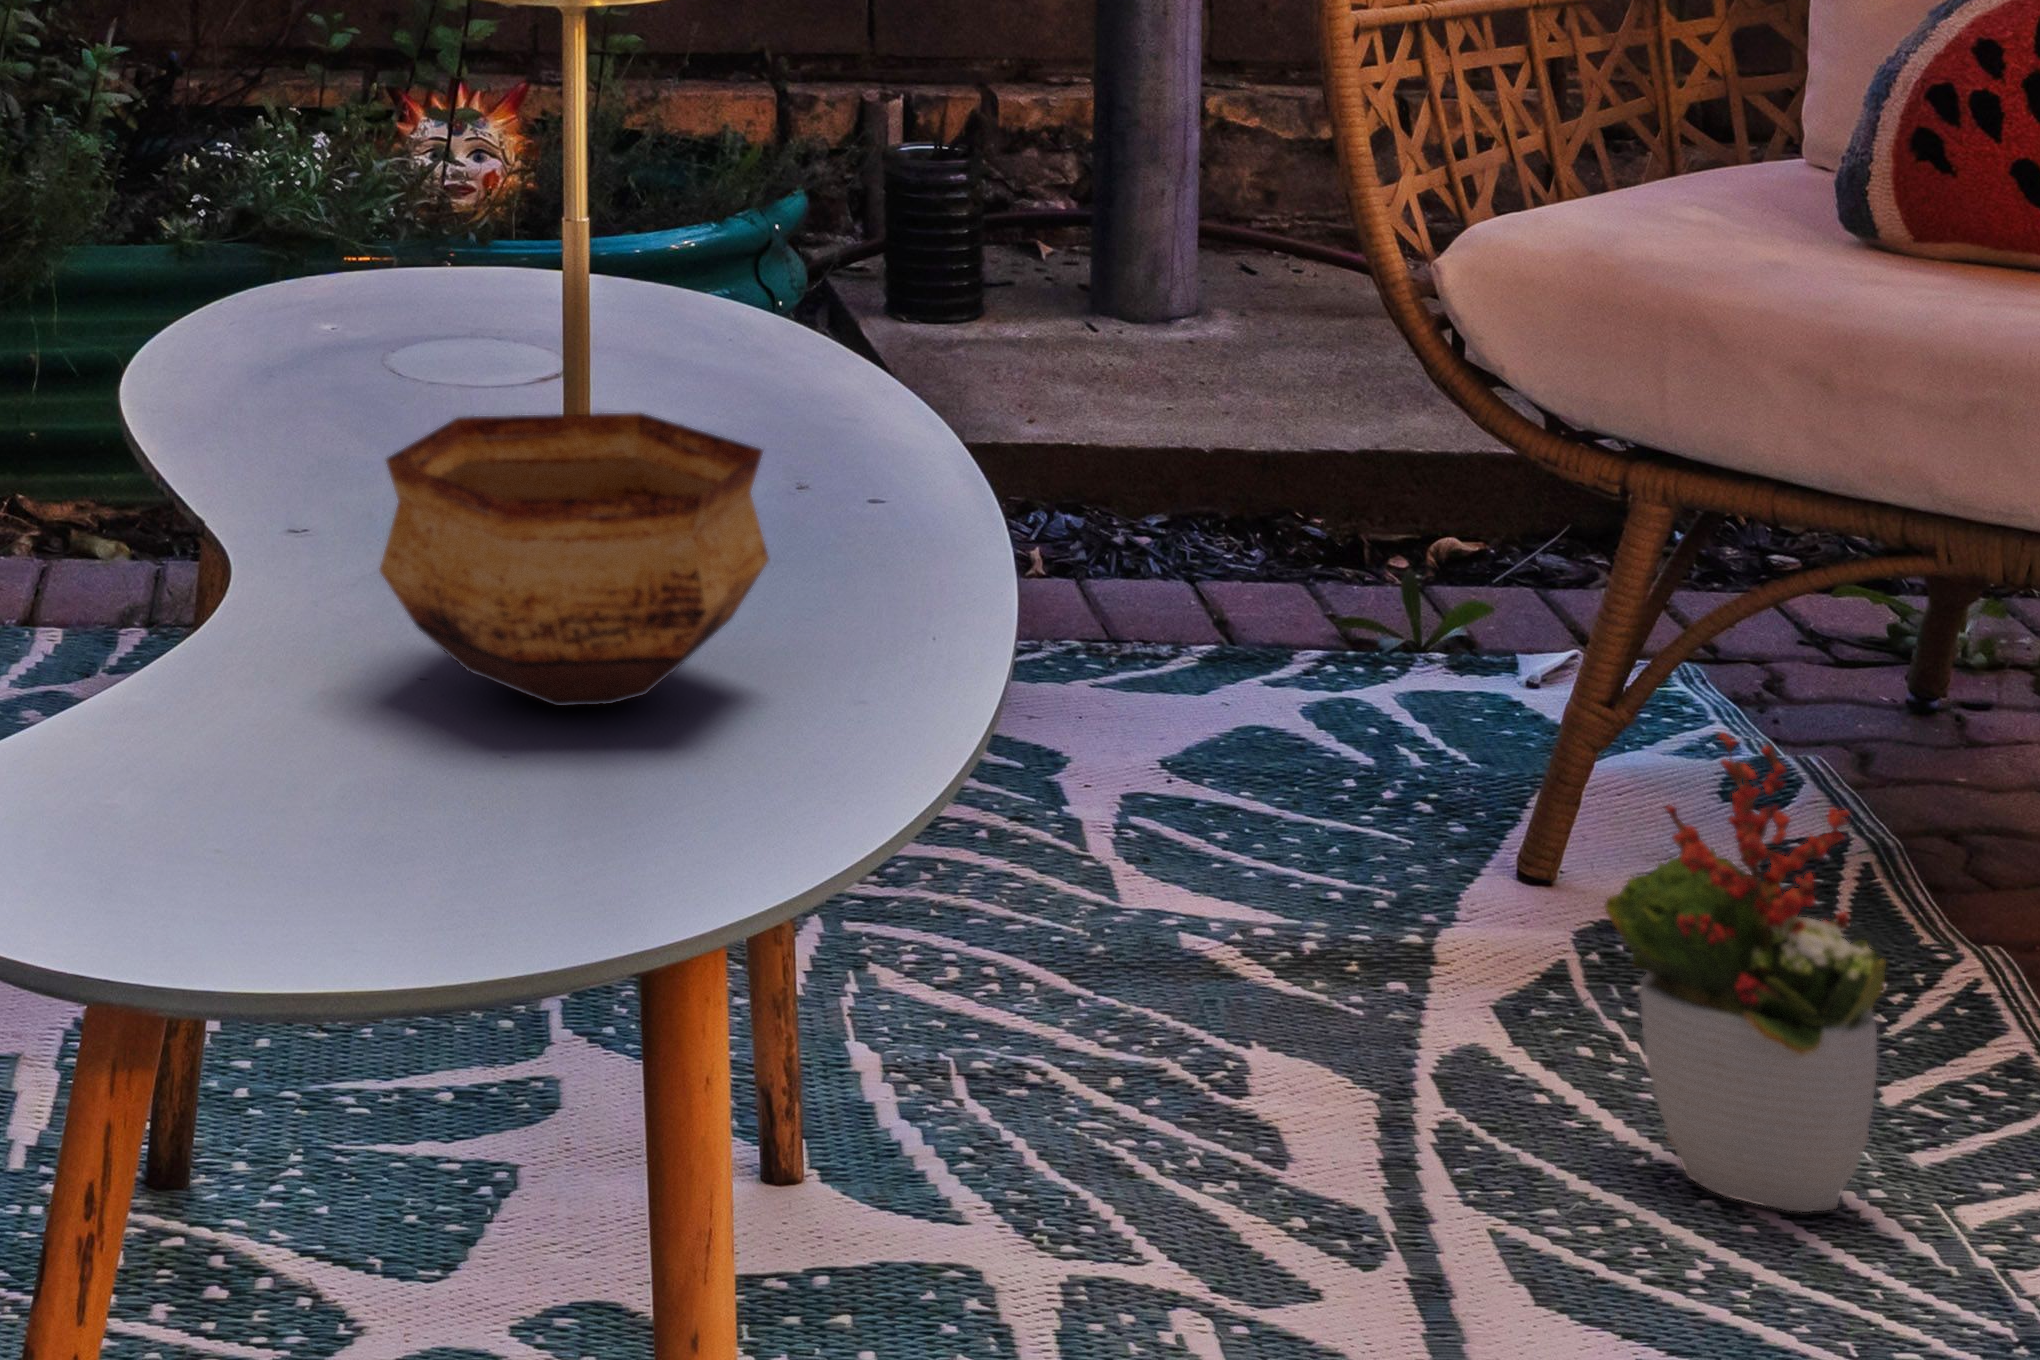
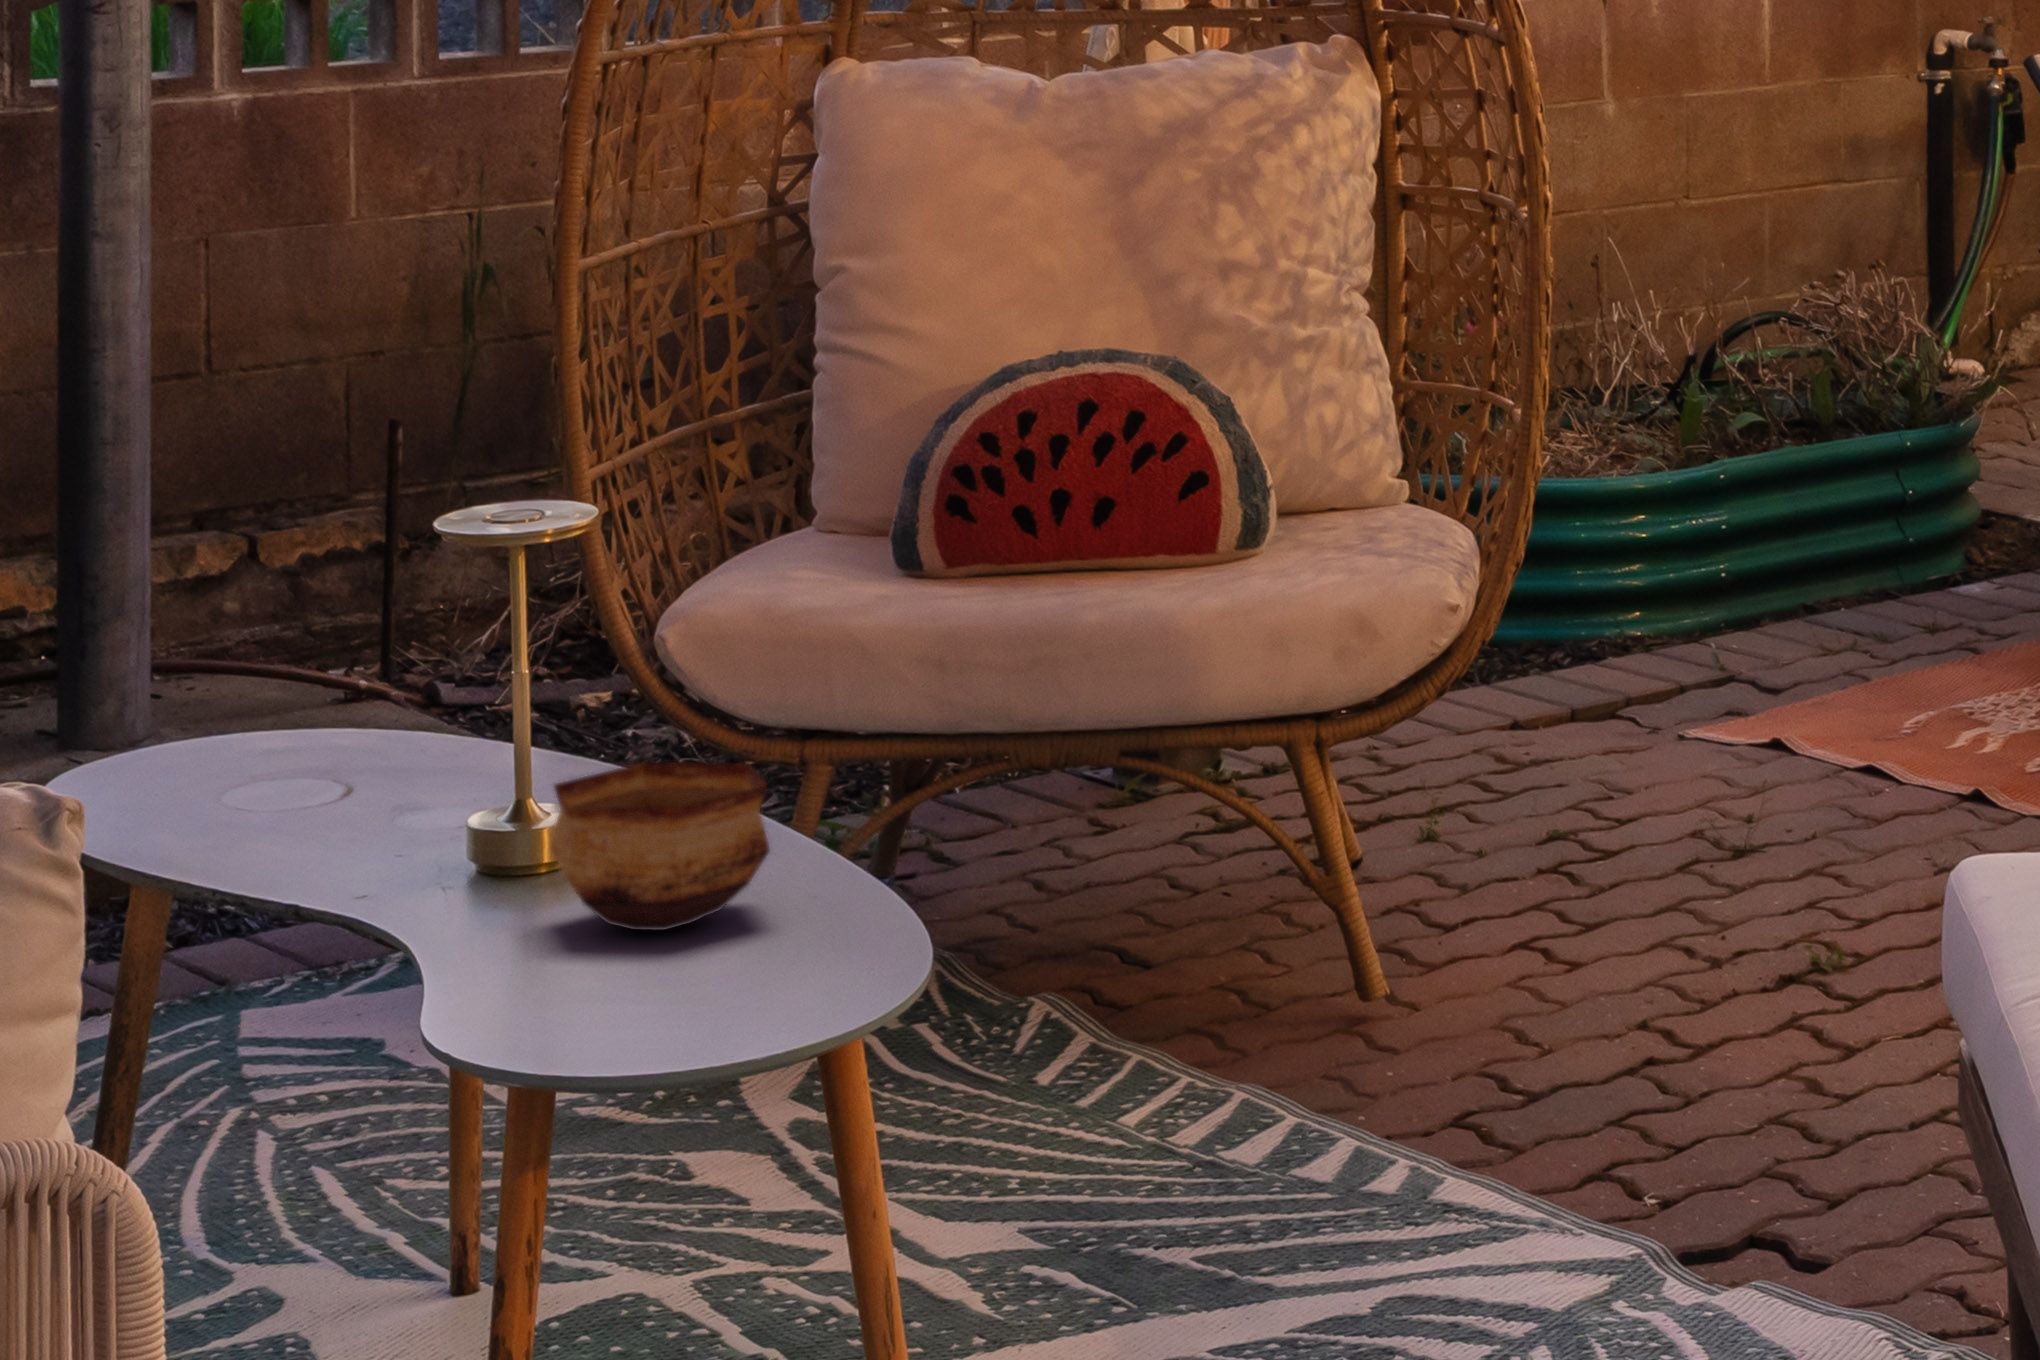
decorative plant: present [1605,733,1886,1212] -> none [926,874,1096,1159]

